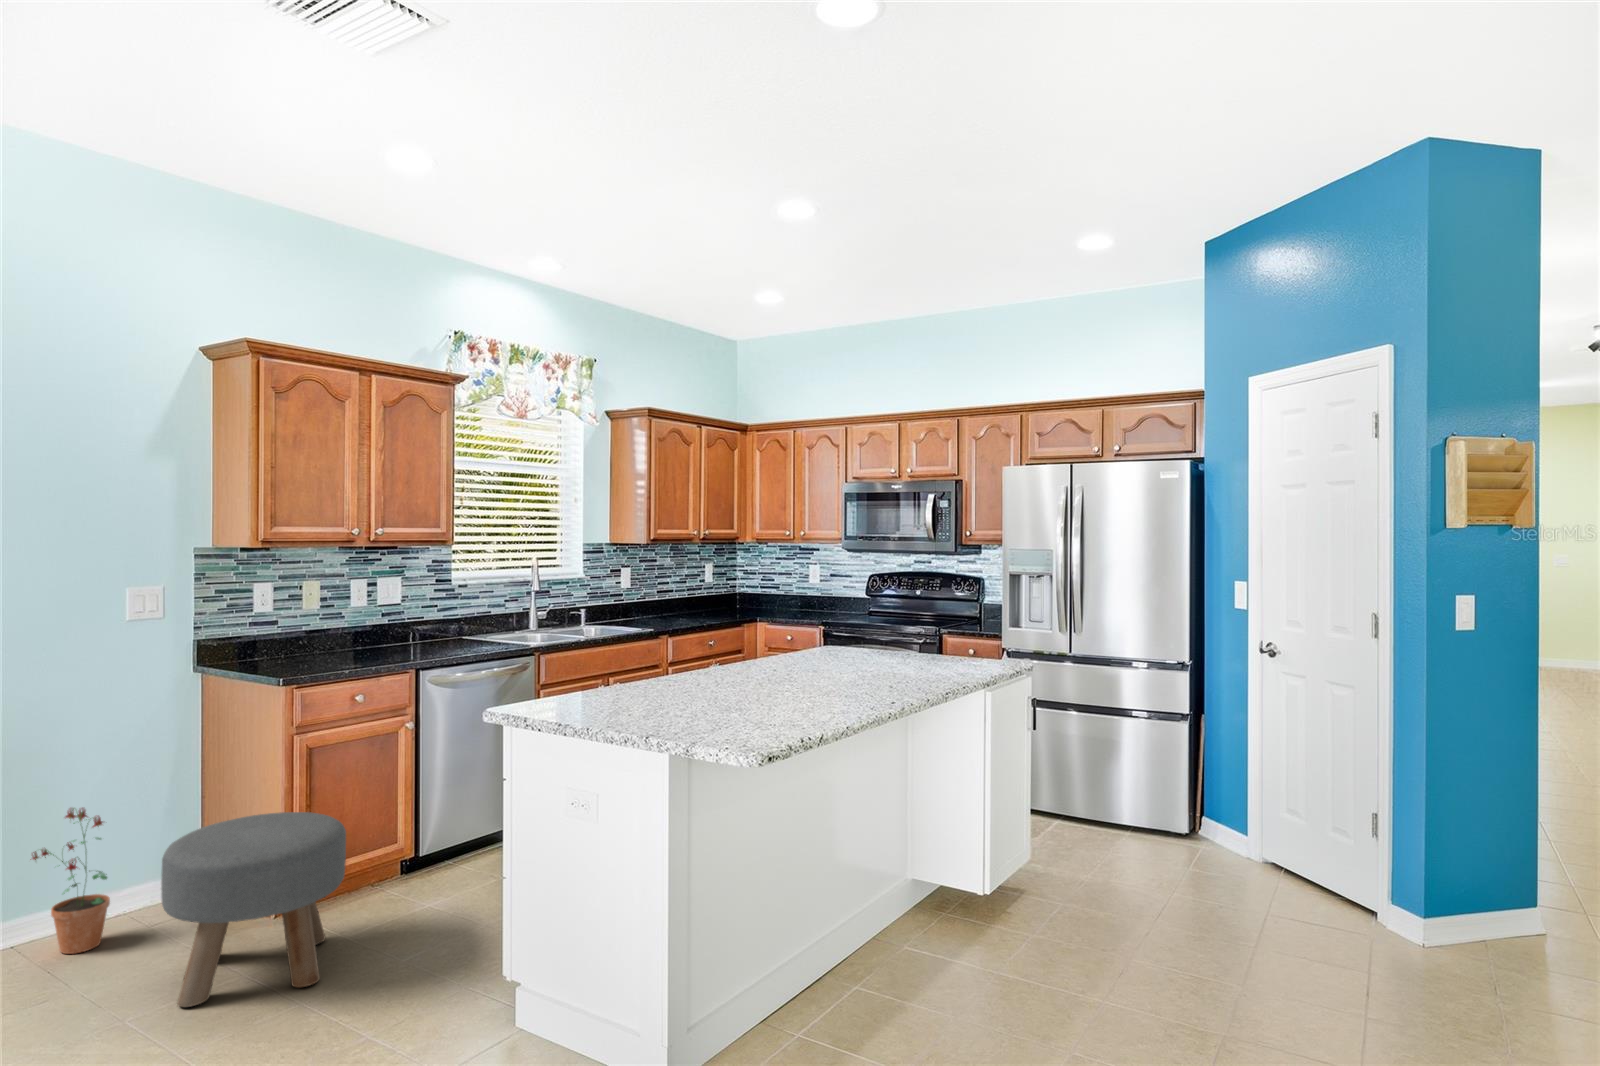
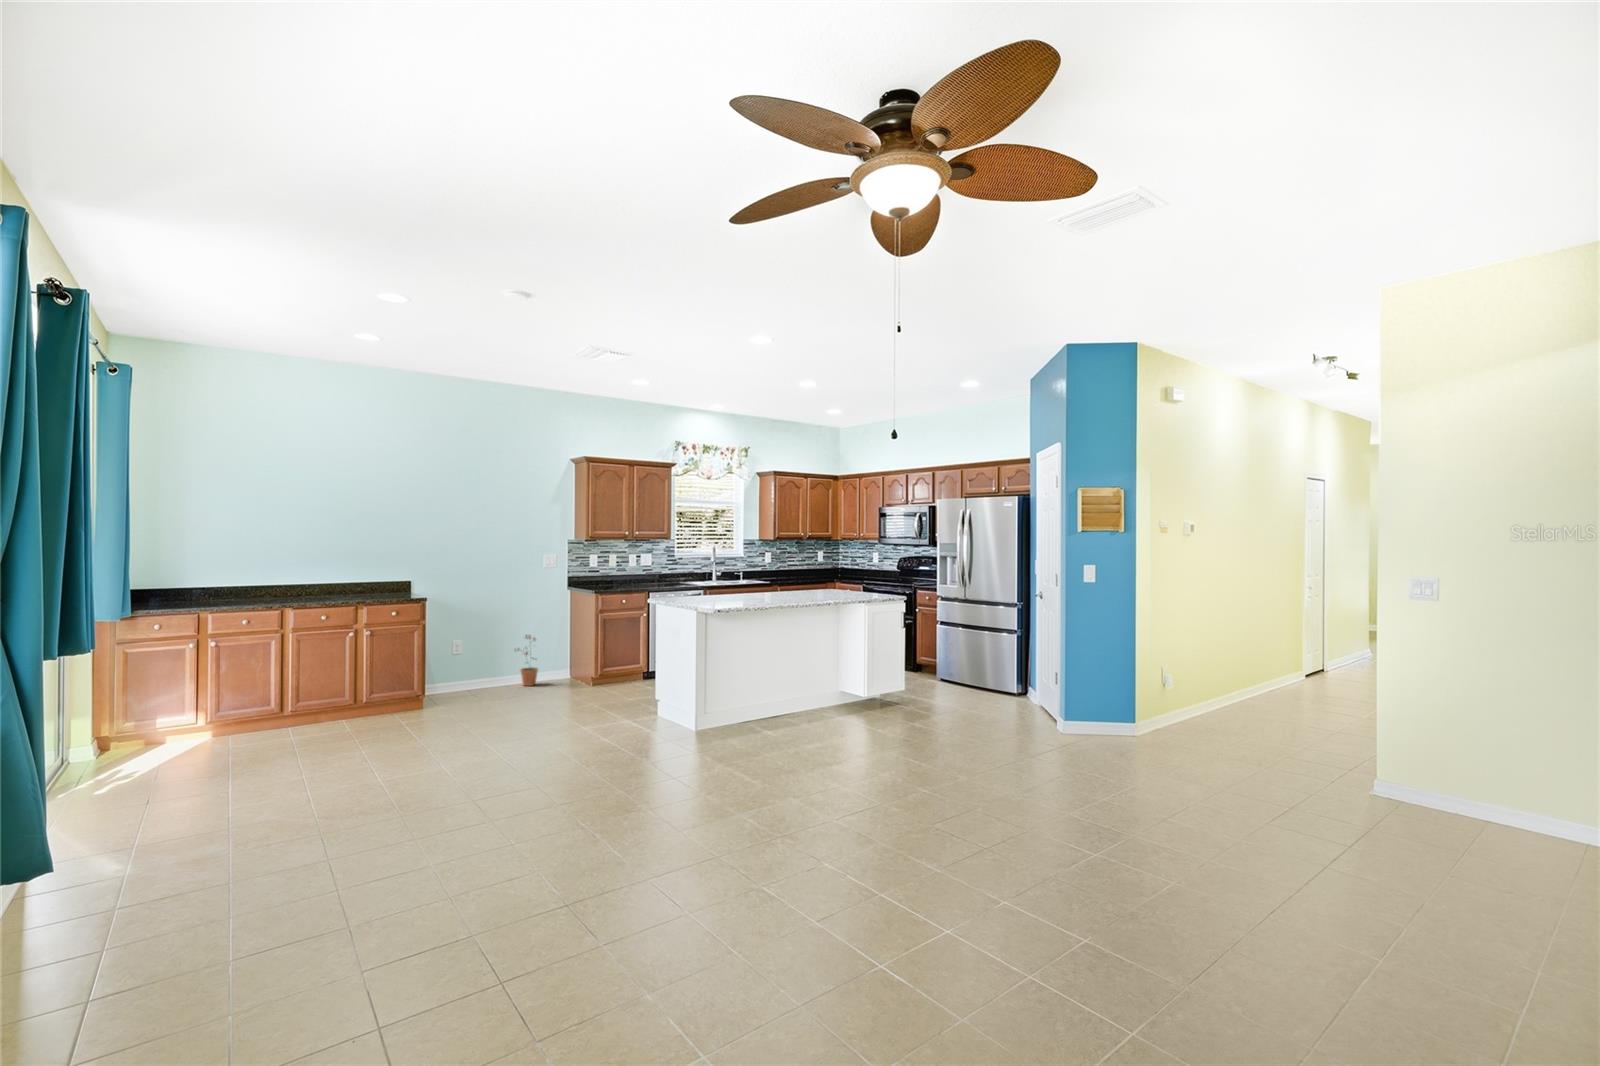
ottoman: present [161,812,346,1007] -> none [552,640,612,698]

